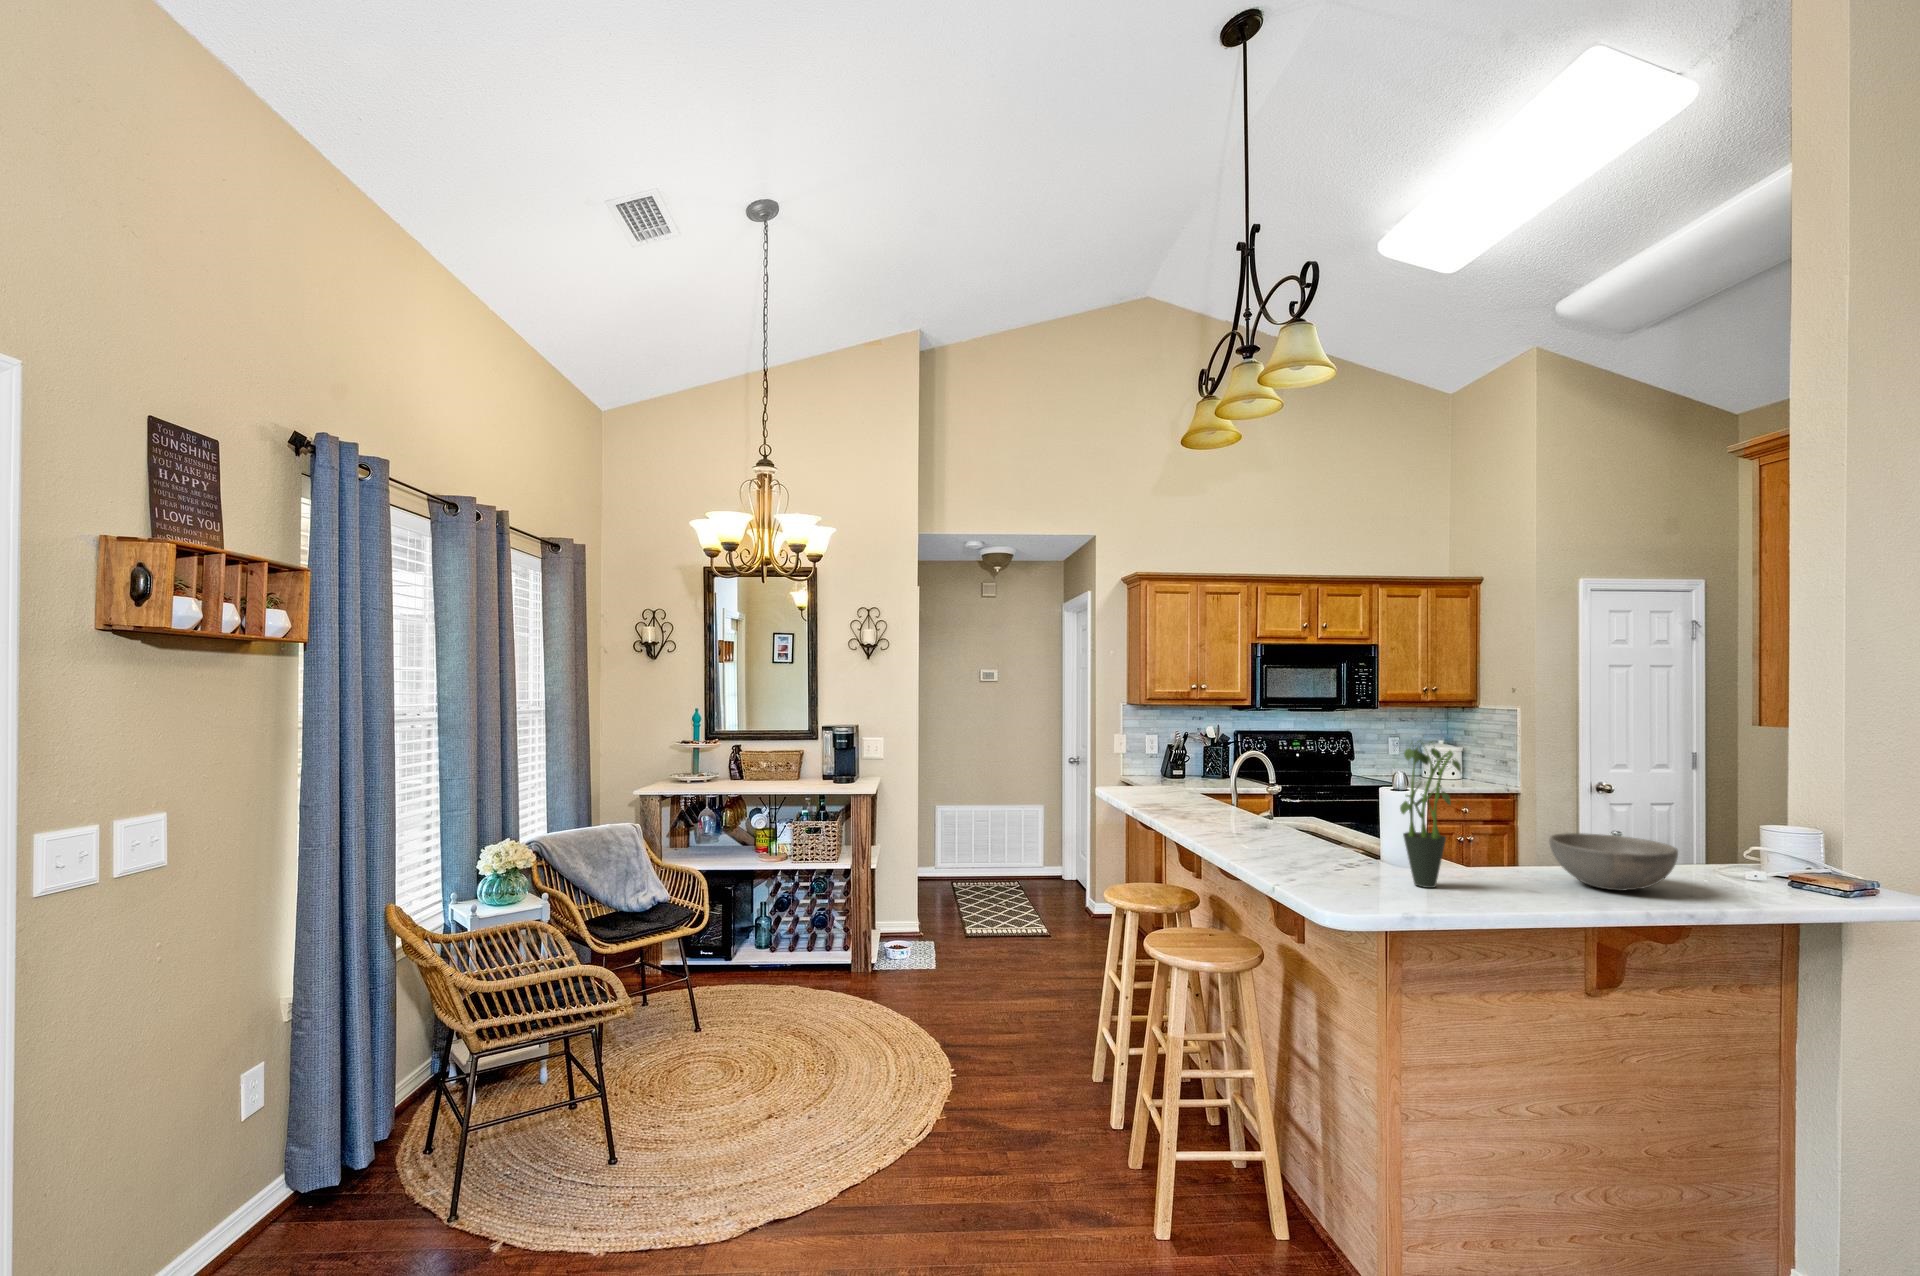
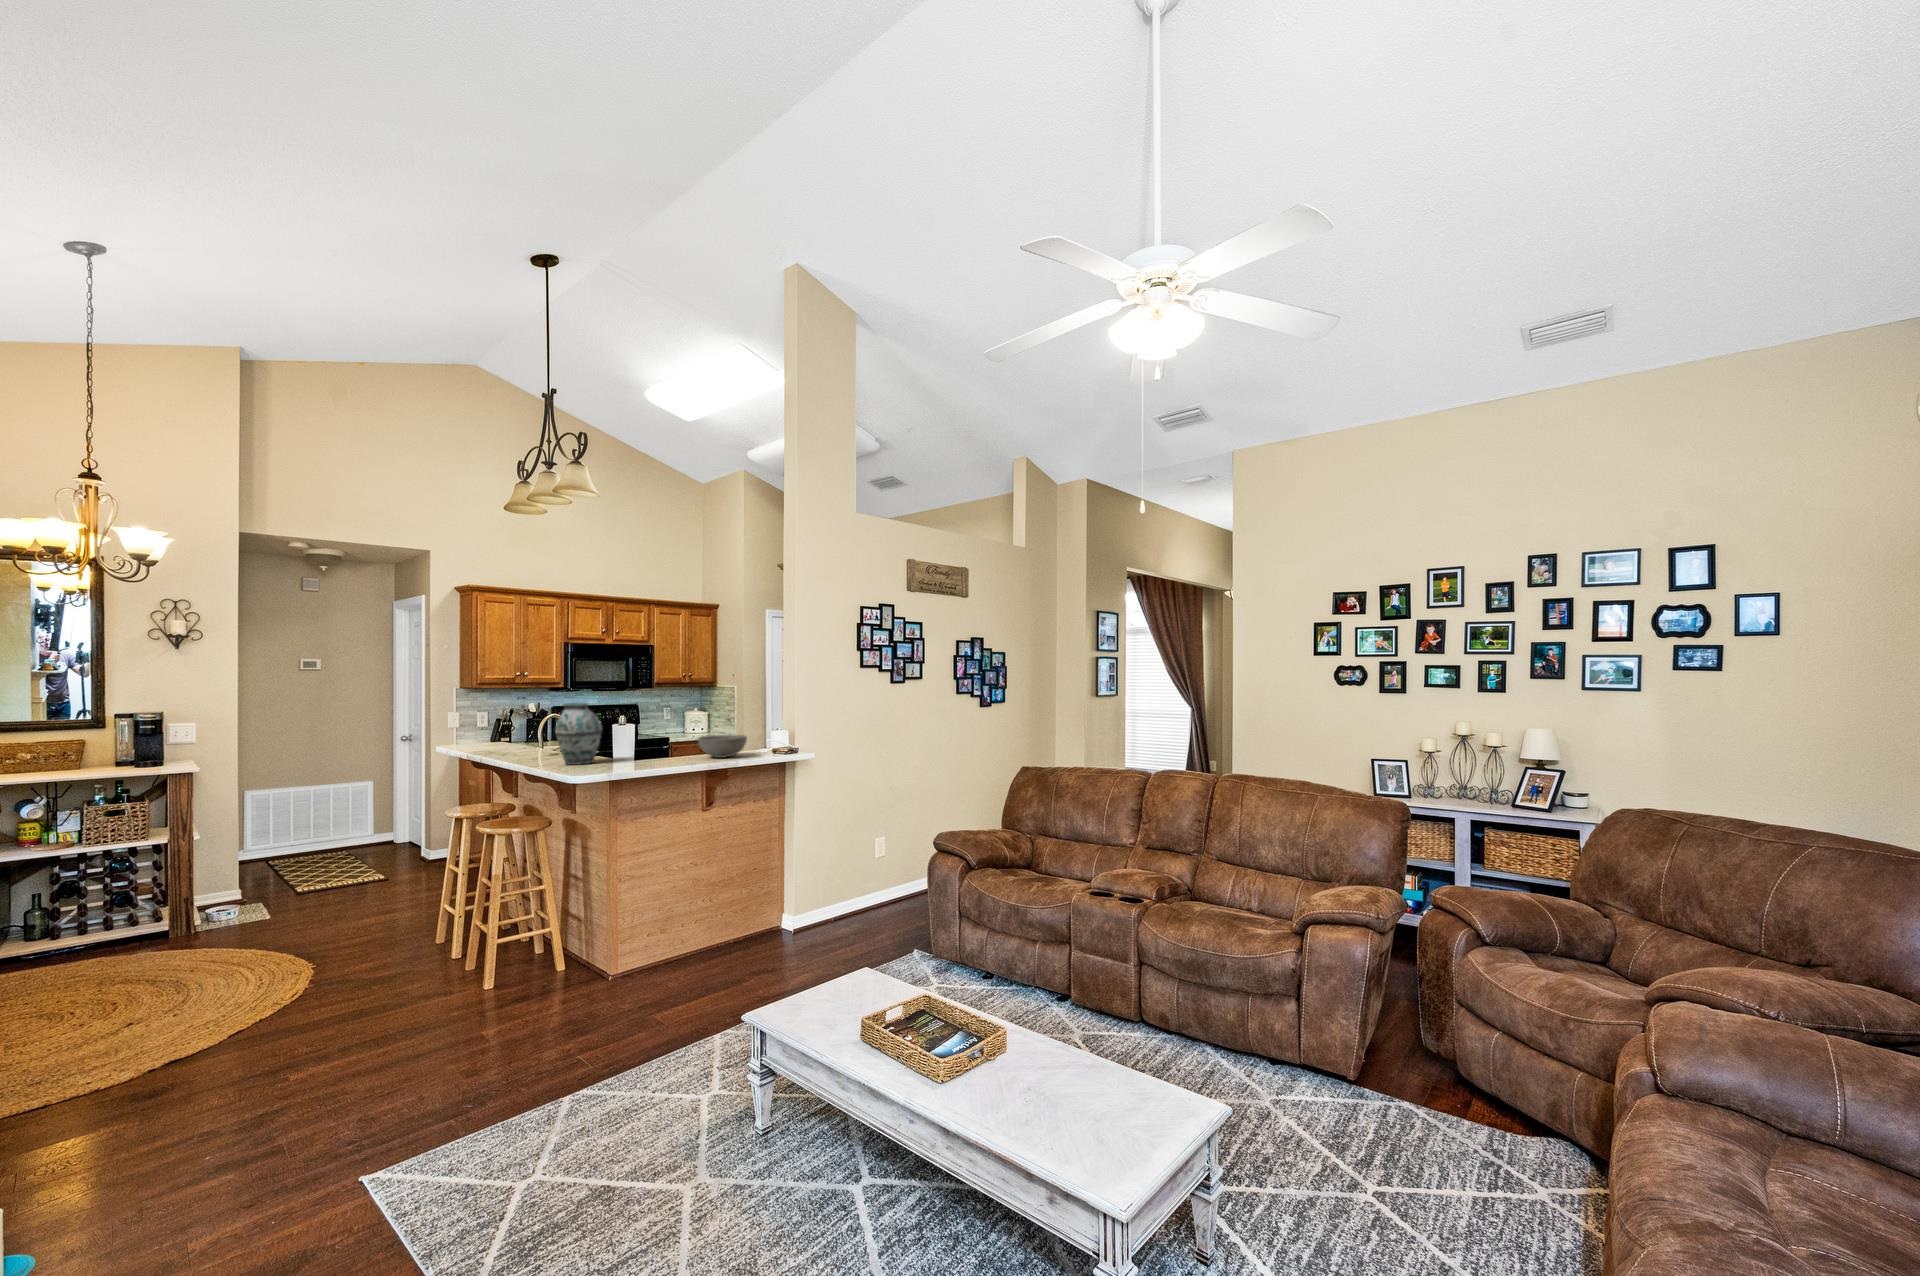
potted plant: present [1400,742,1461,888] -> none [625,693,656,765]
vase: none [1263,749,1347,866] -> present [555,703,602,765]

